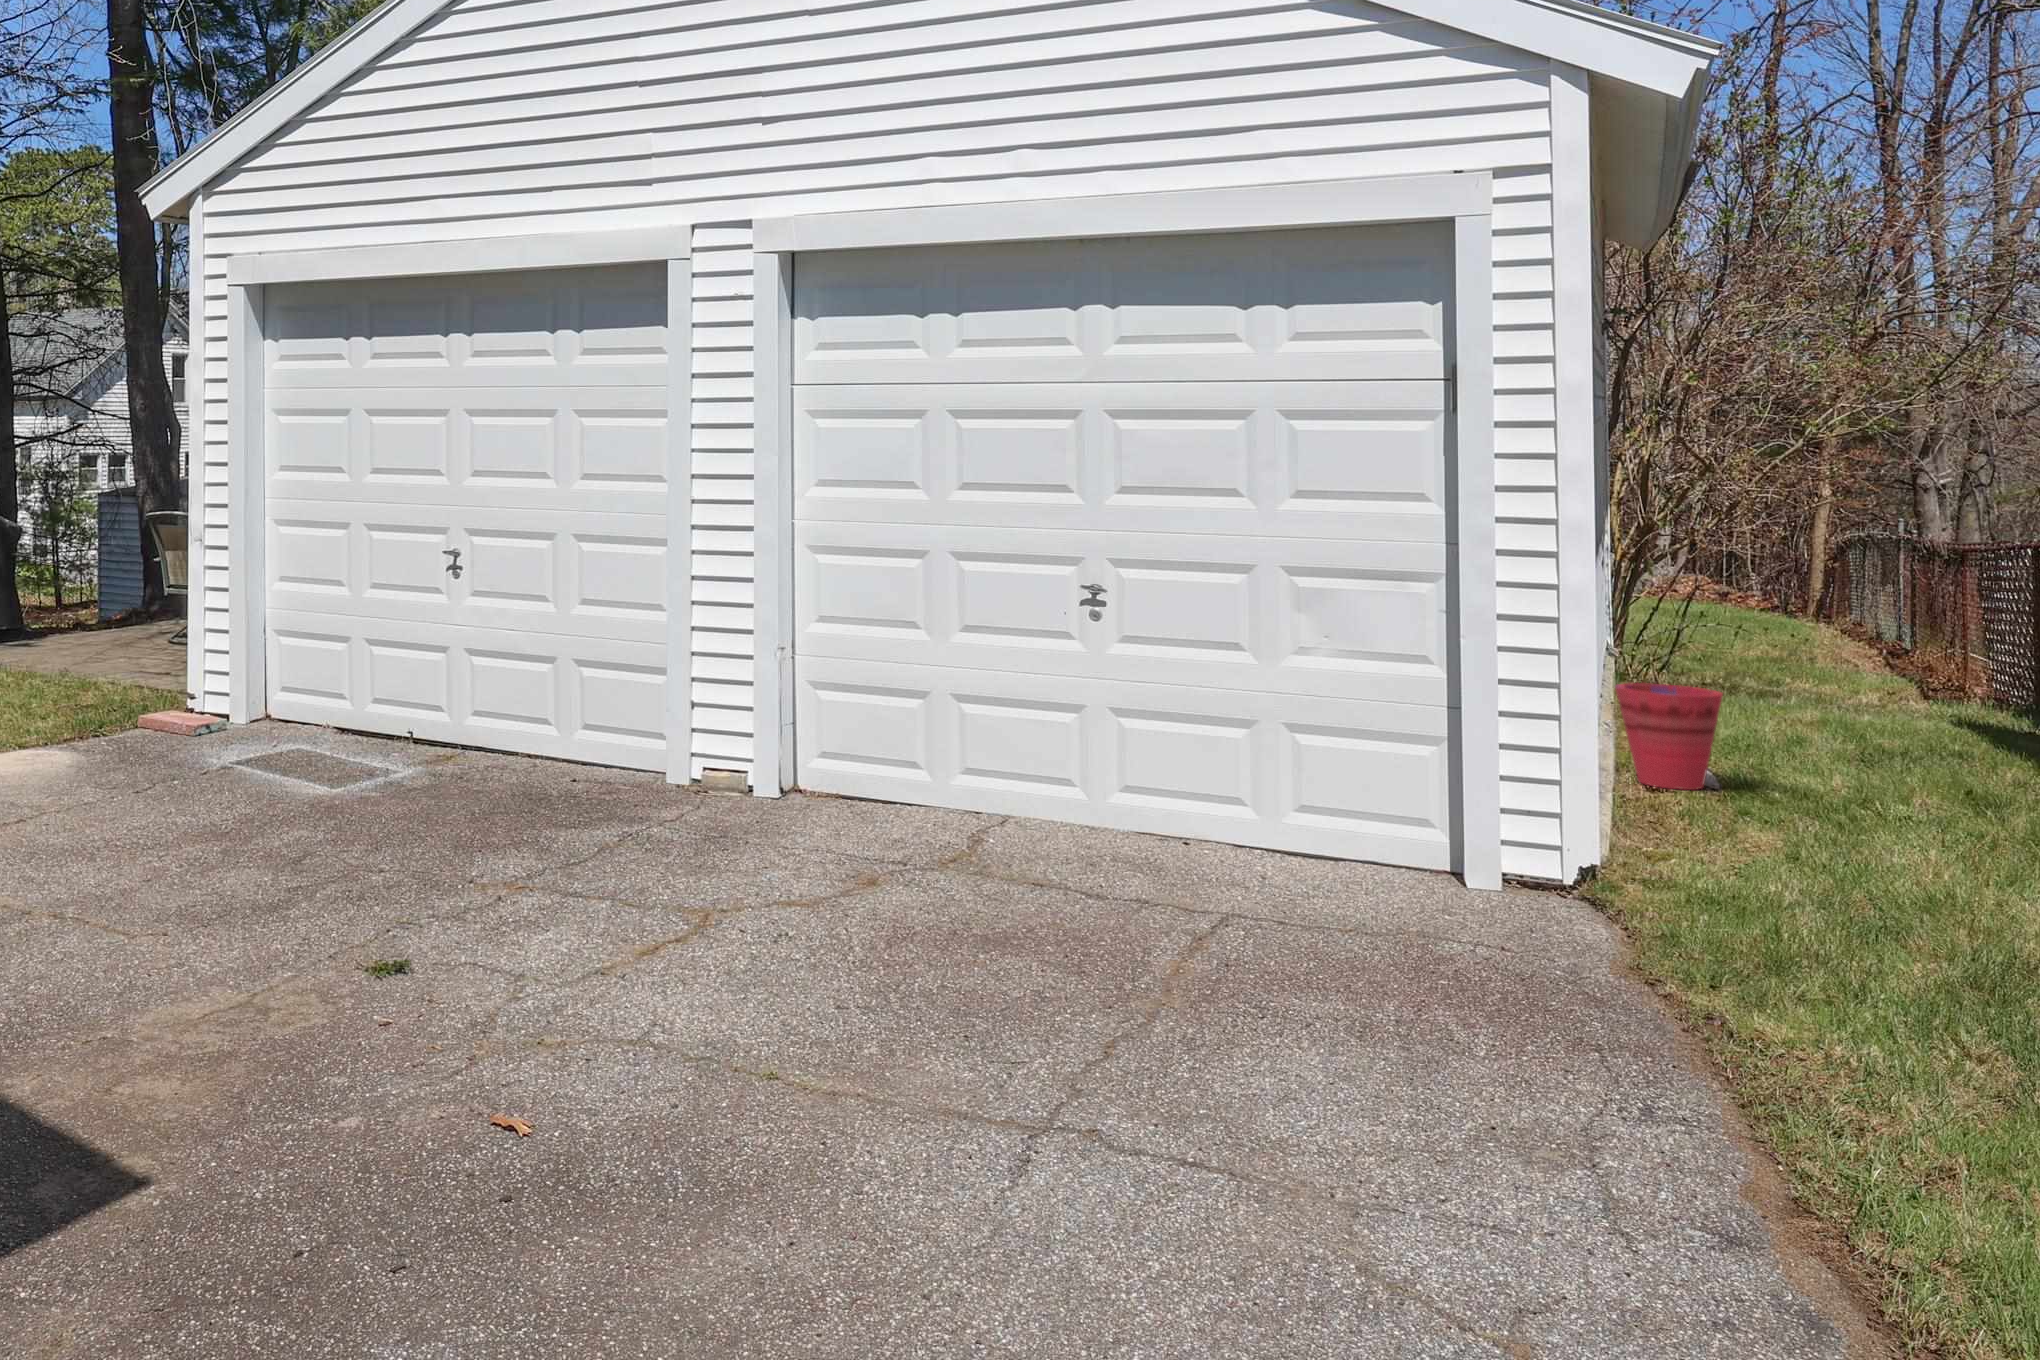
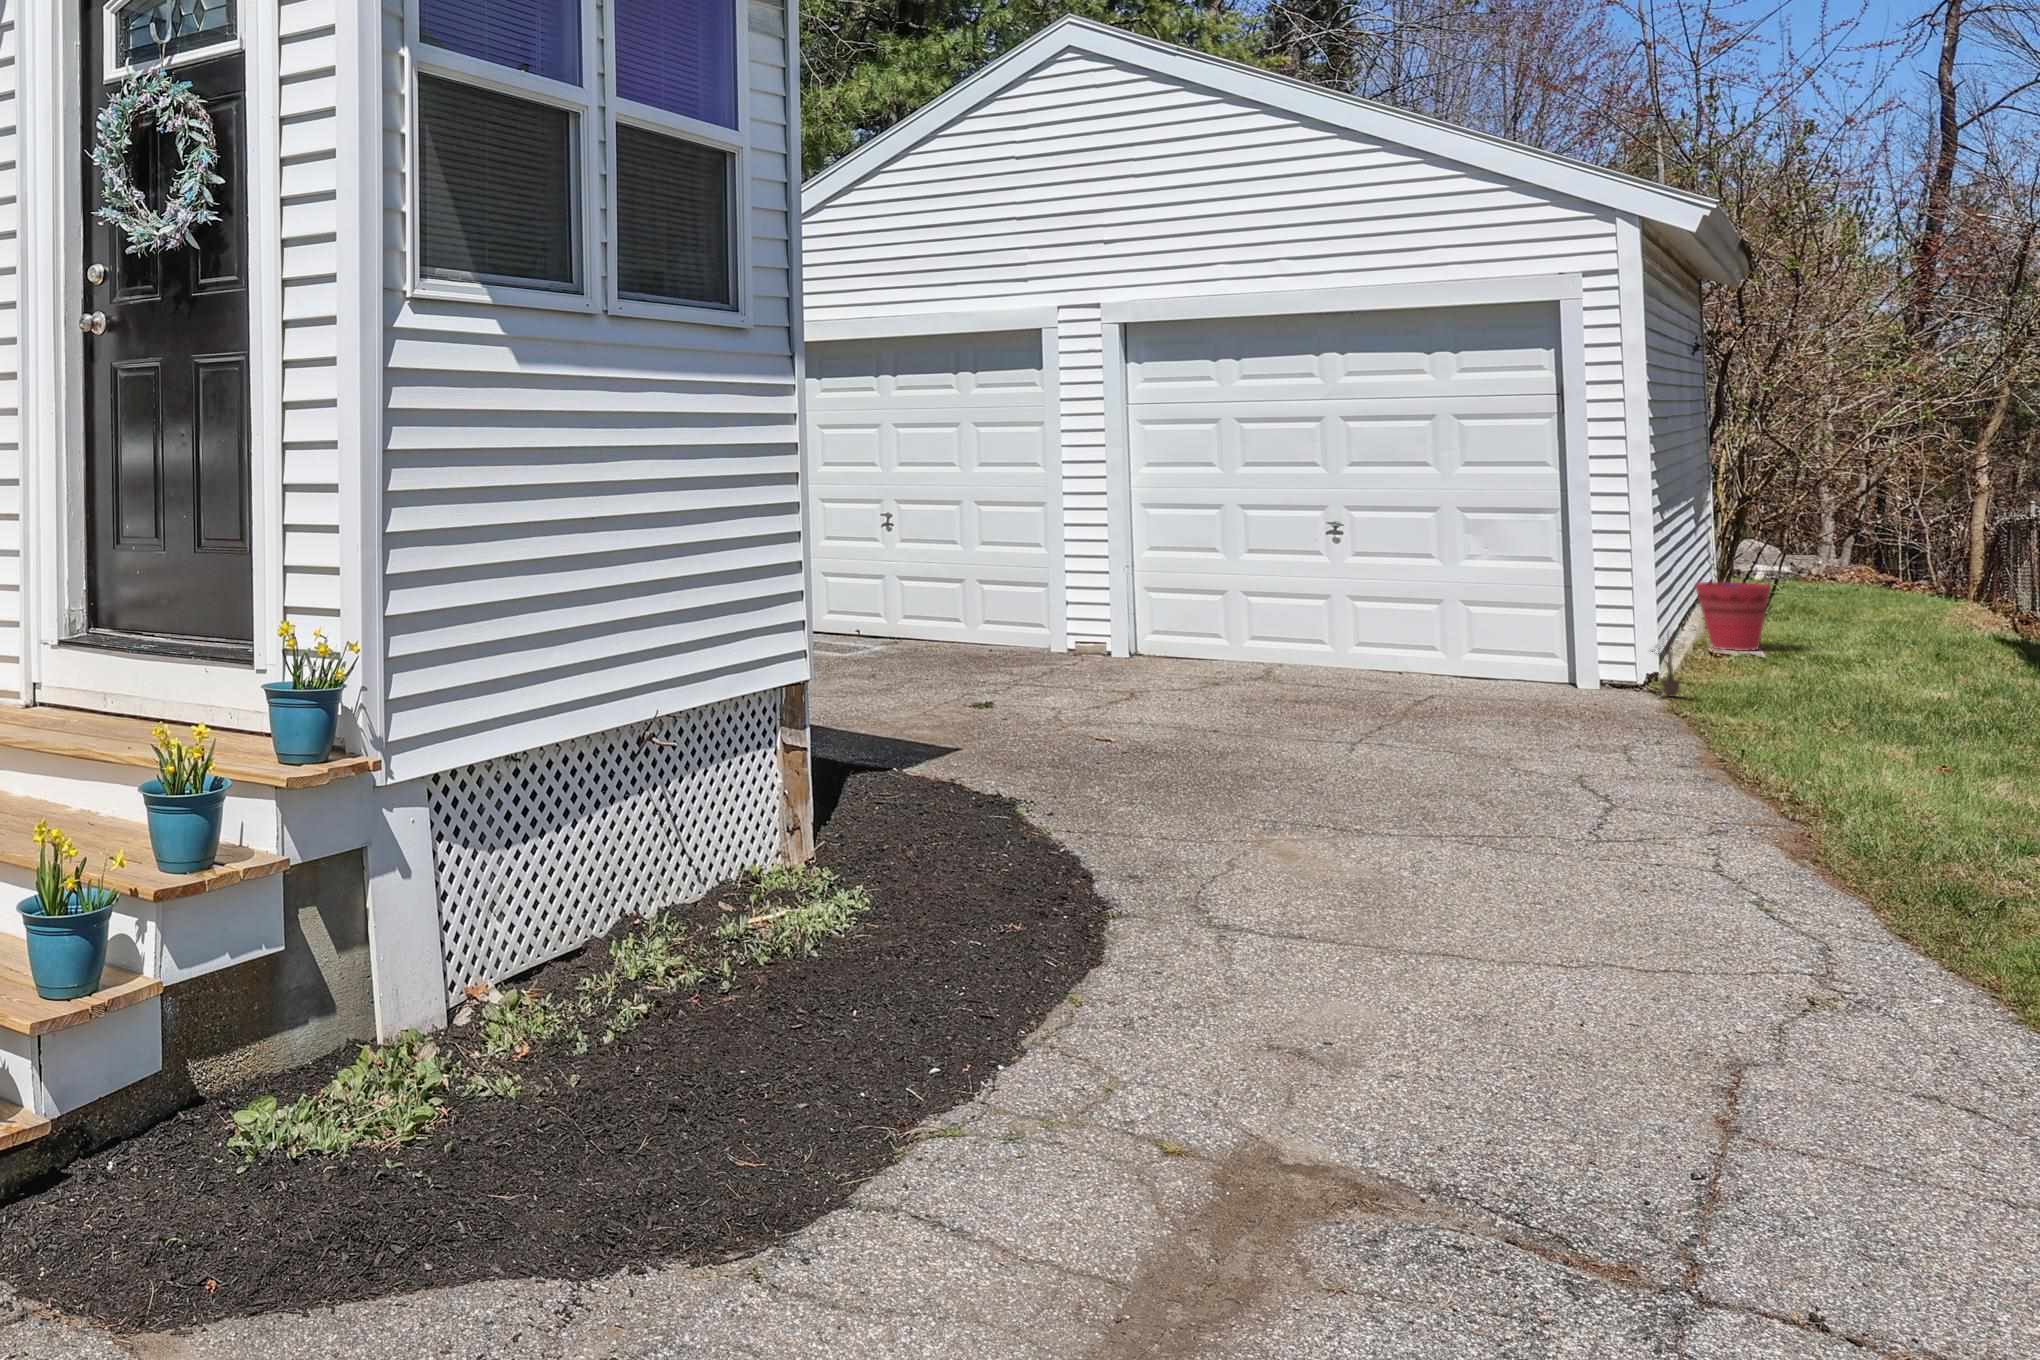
decorative plant: none [1585,788,1642,908] -> present [1651,634,1681,696]

